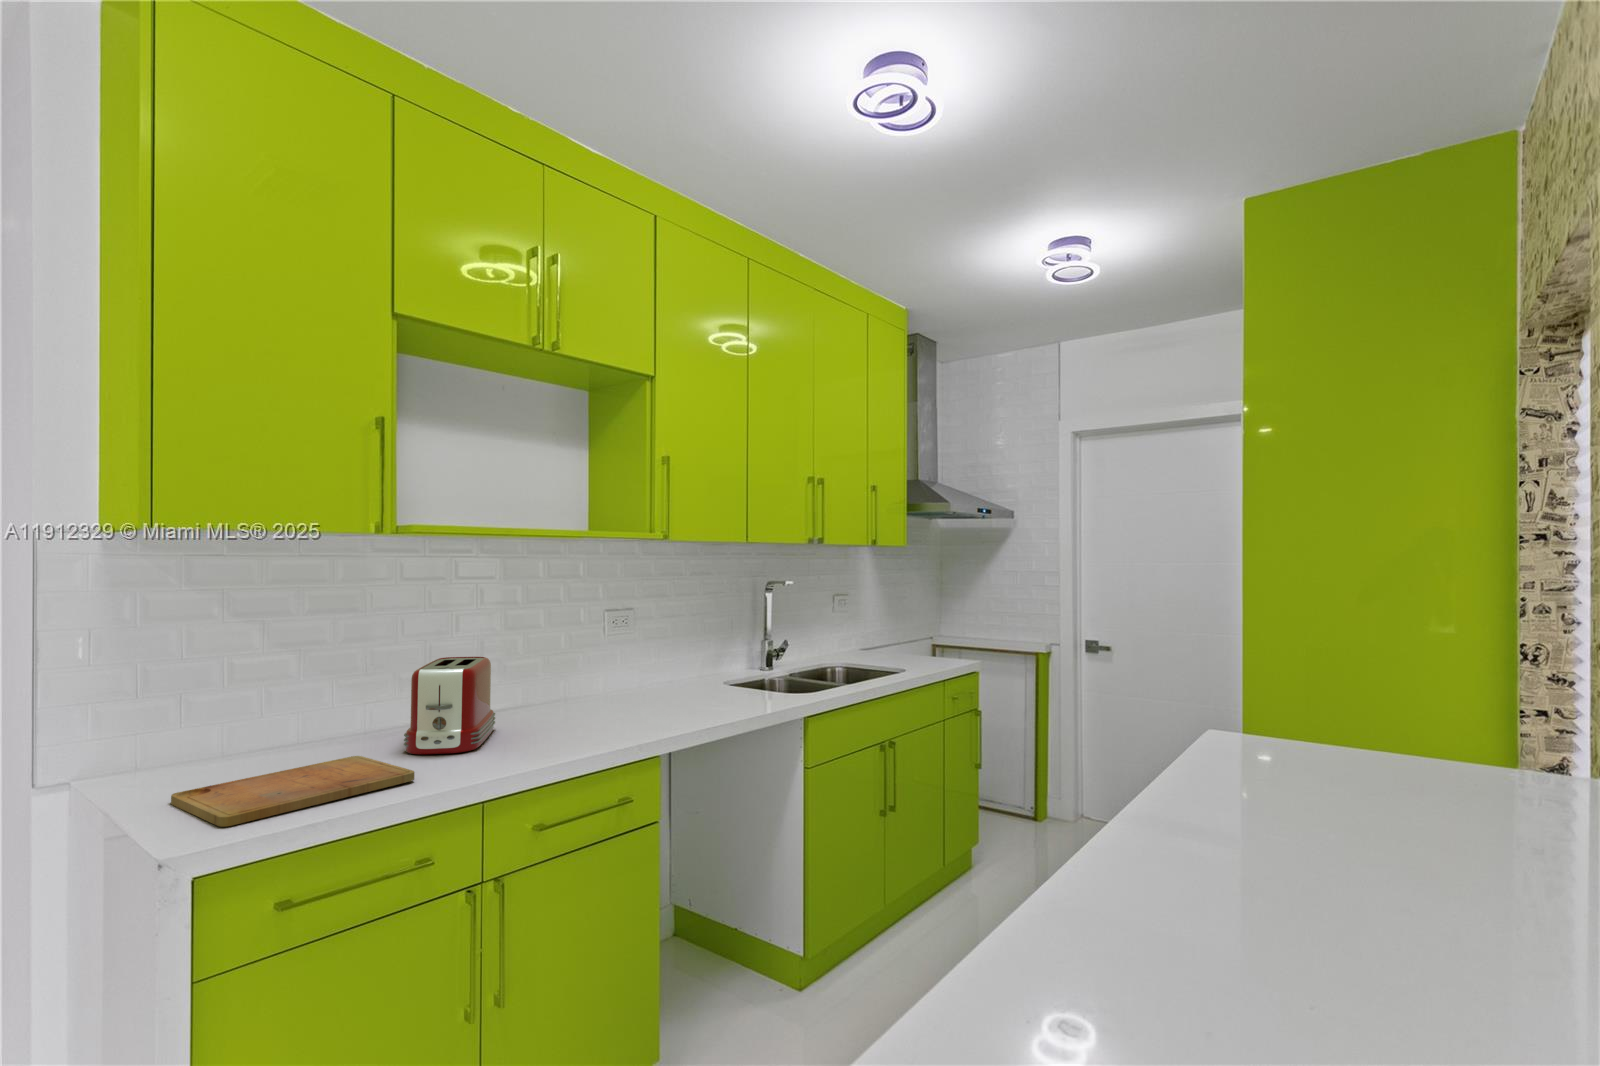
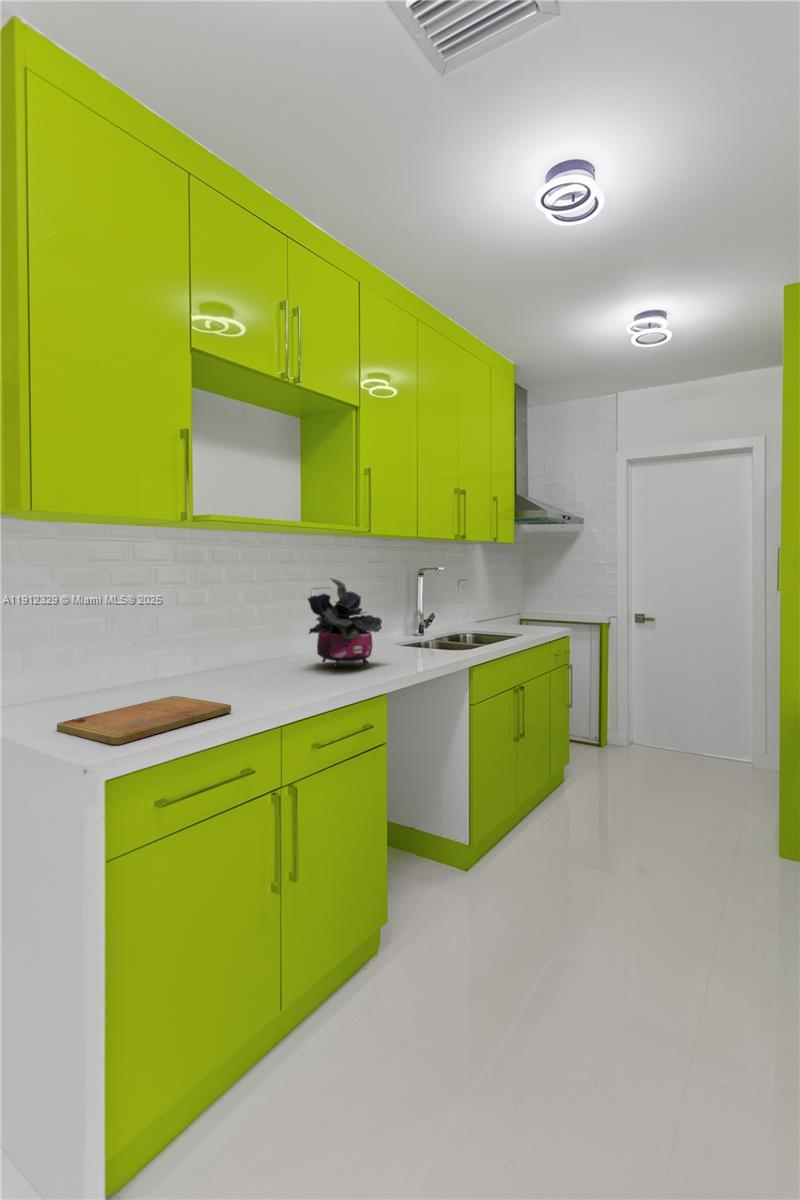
potted plant: none [576,597,681,717] -> present [308,579,382,668]
toaster: present [404,657,495,755] -> none [202,623,258,695]

